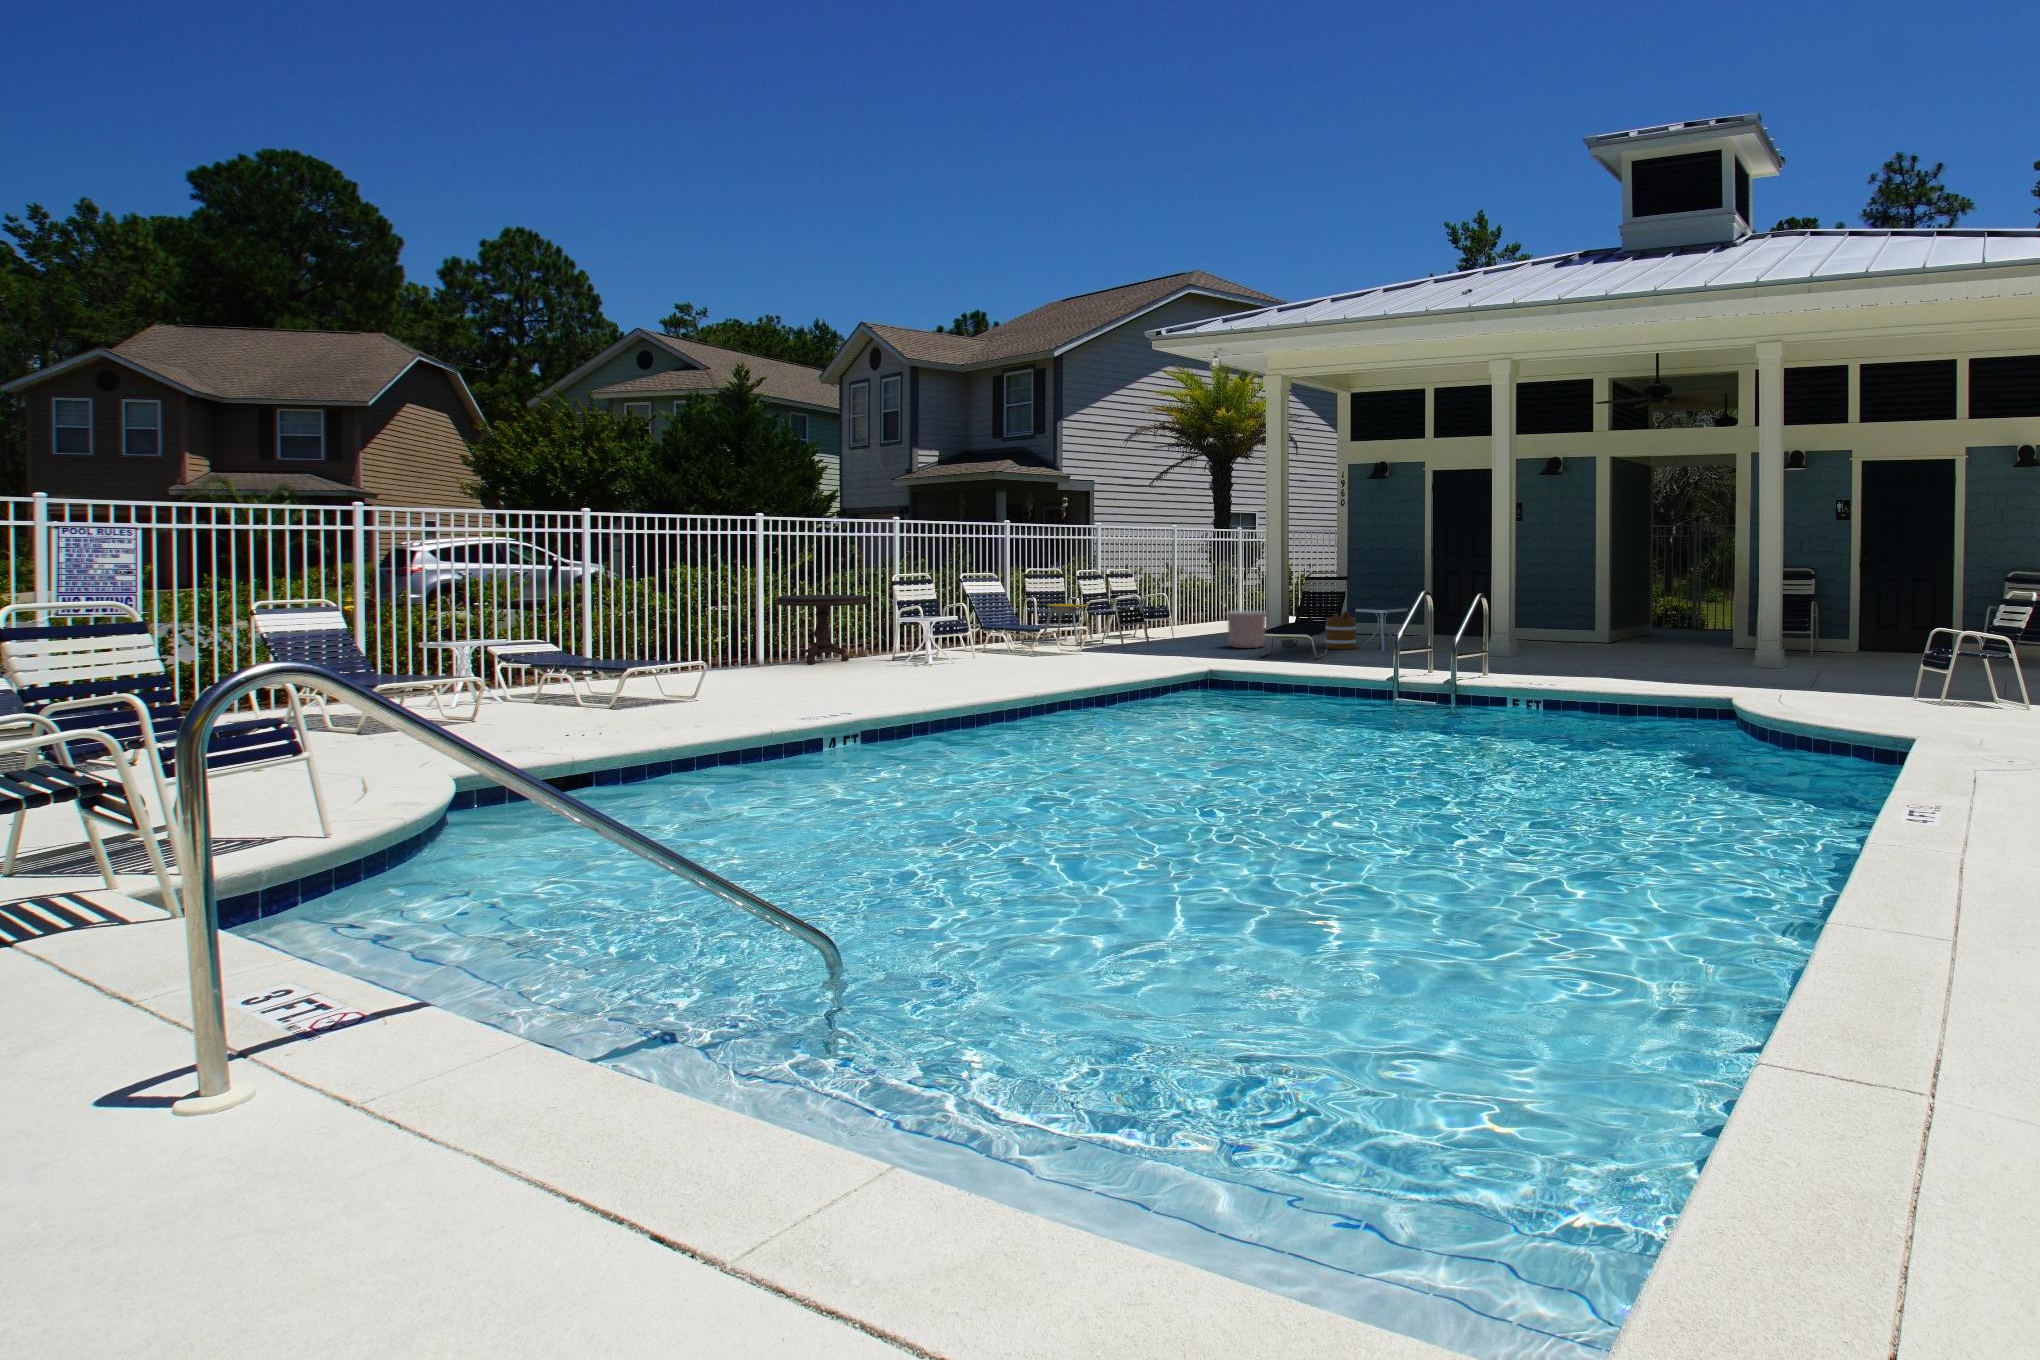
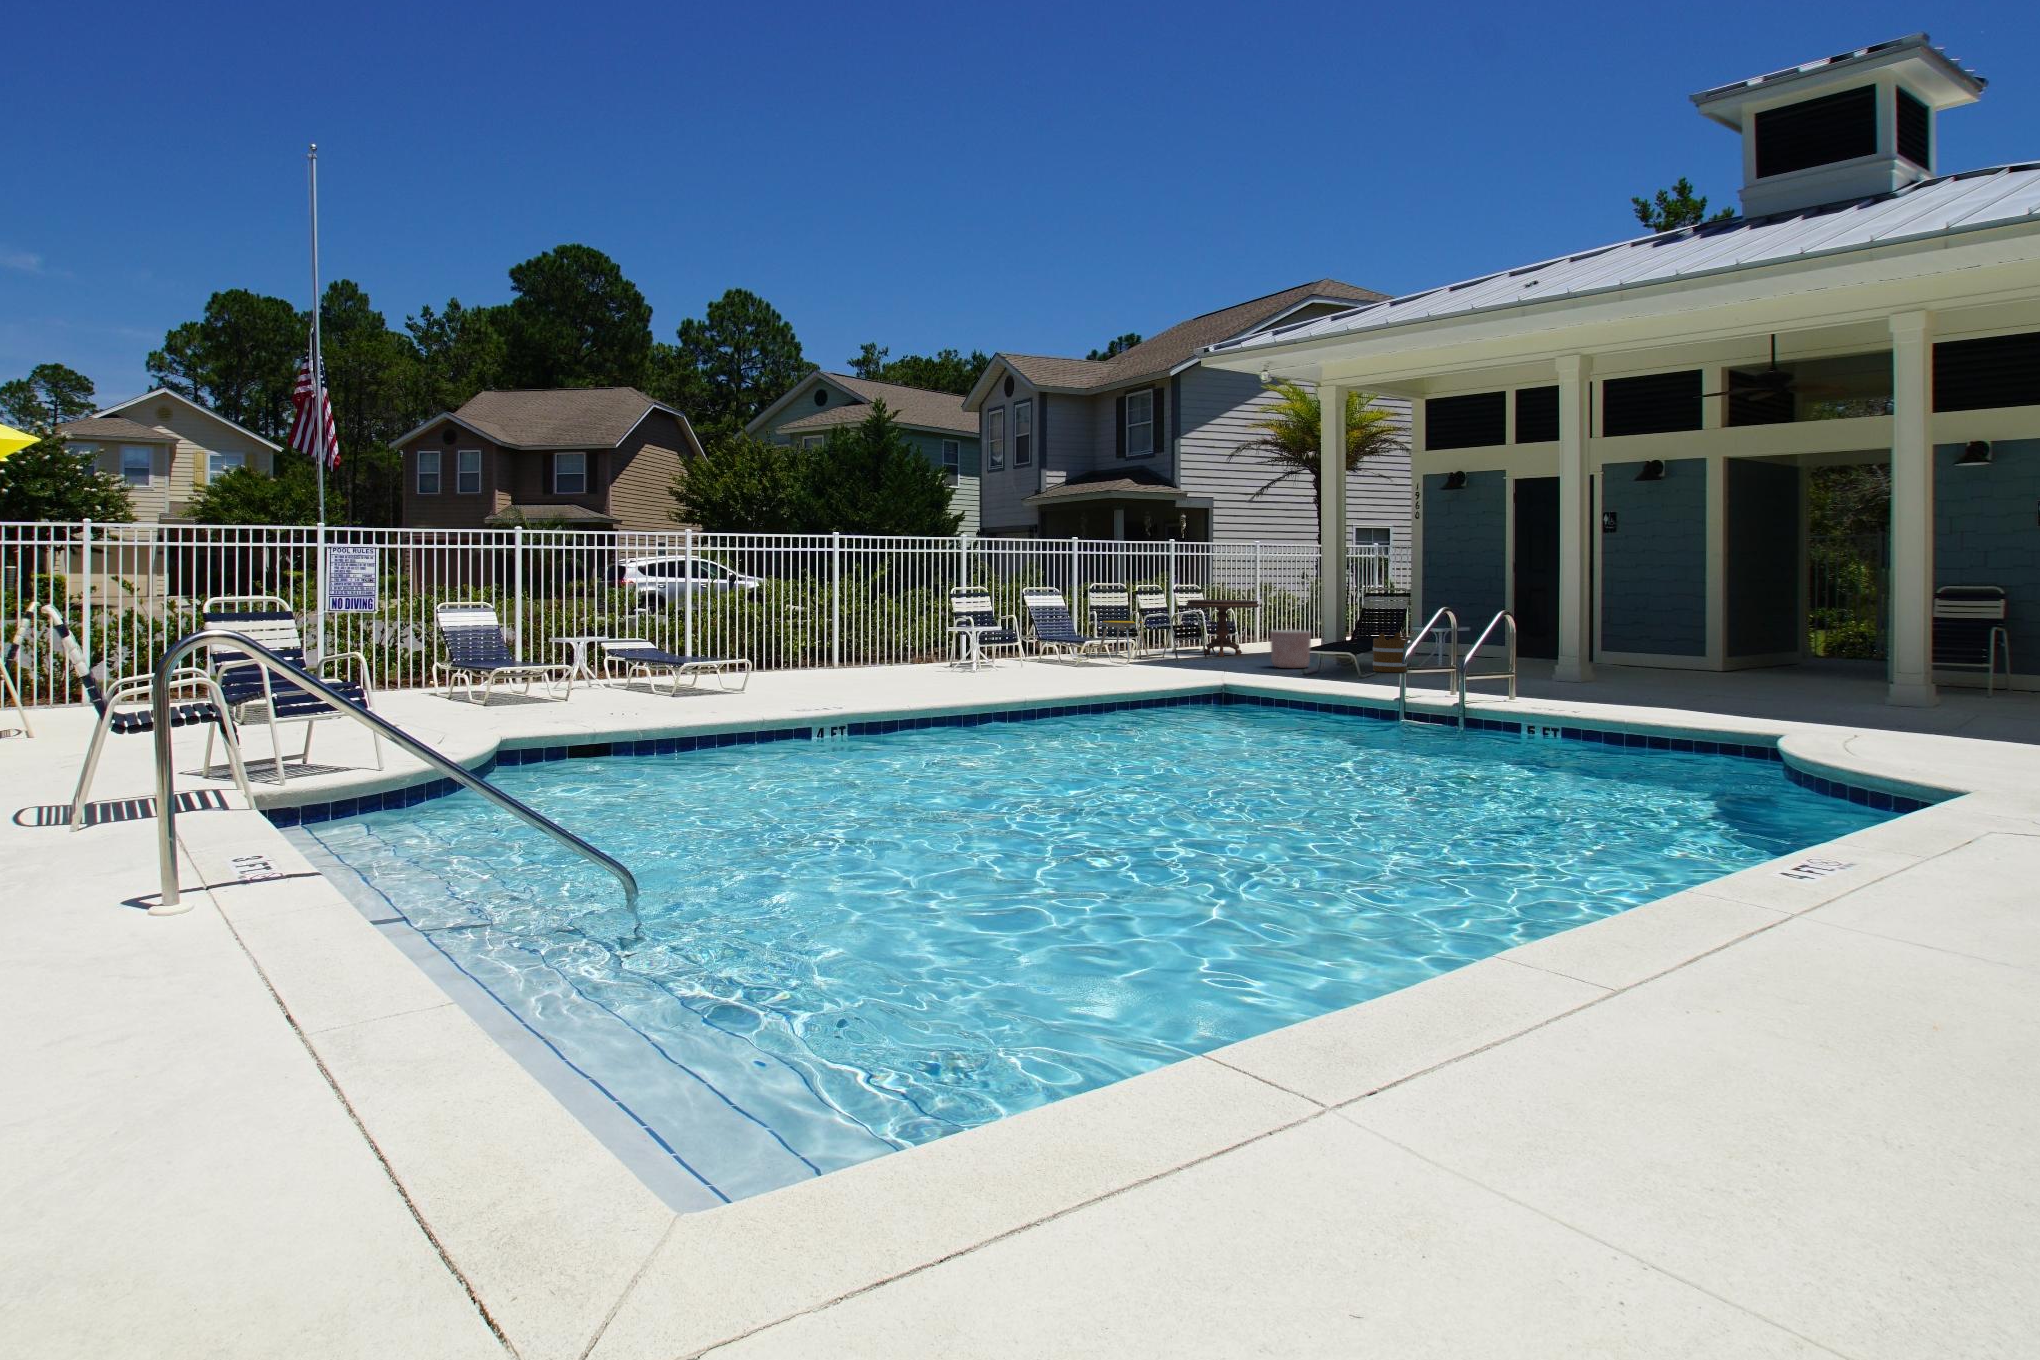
side table: present [775,595,869,664] -> present [1186,600,1259,656]

